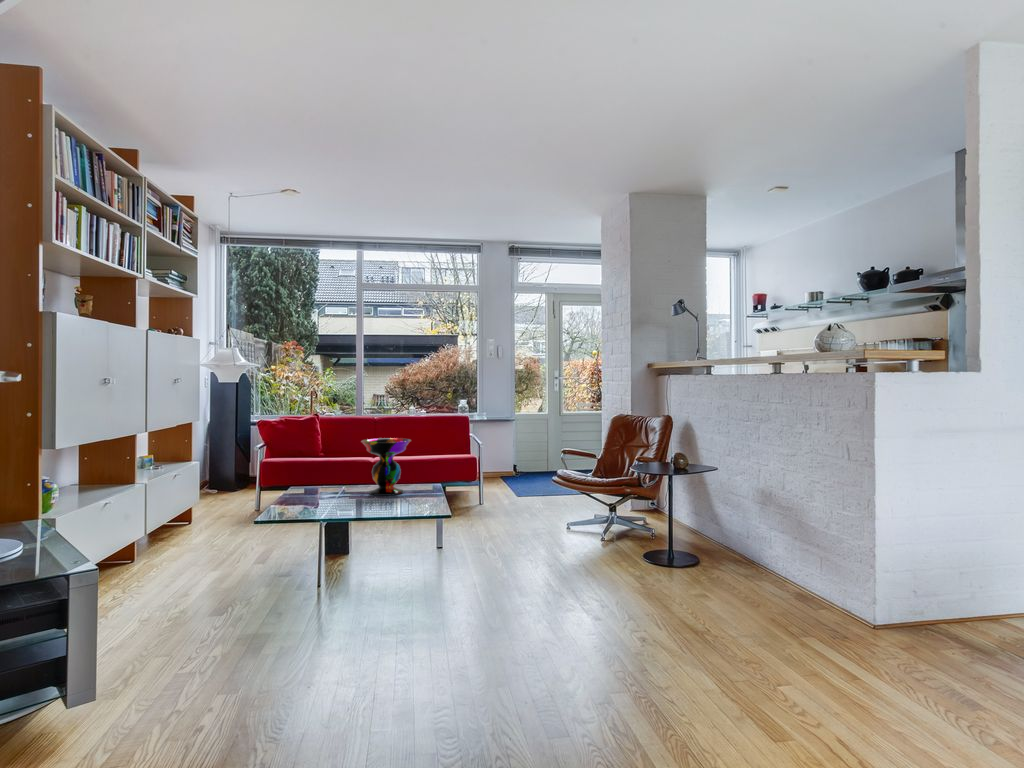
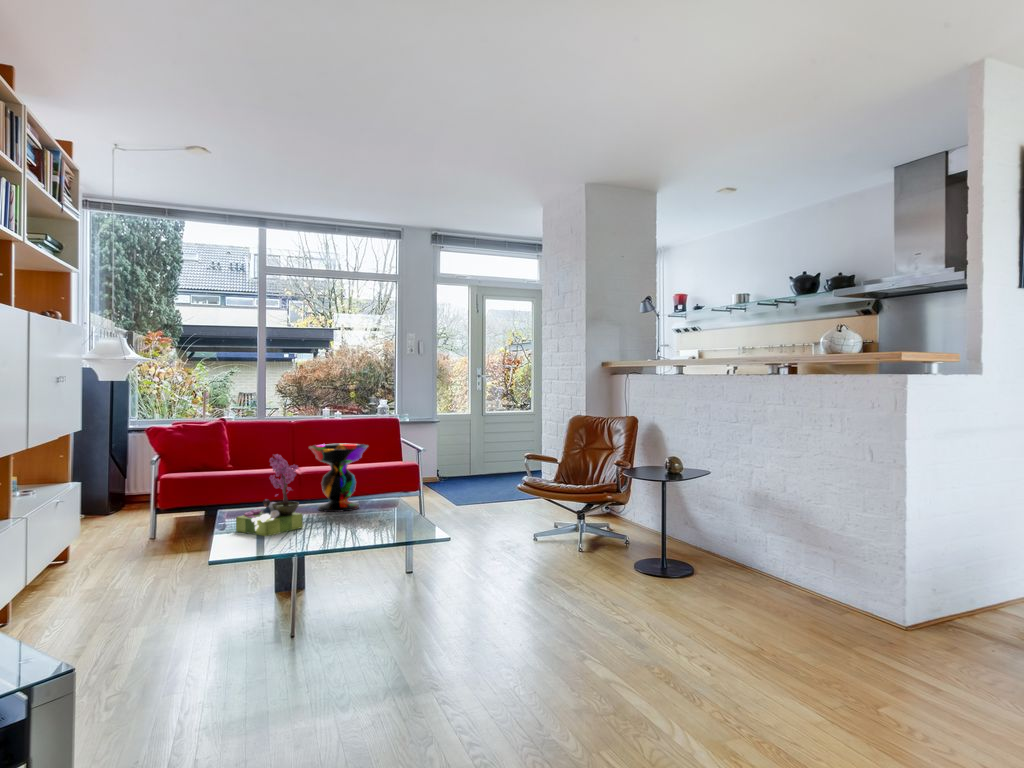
flower arrangement: none [291,444,343,512] -> present [236,454,303,536]

